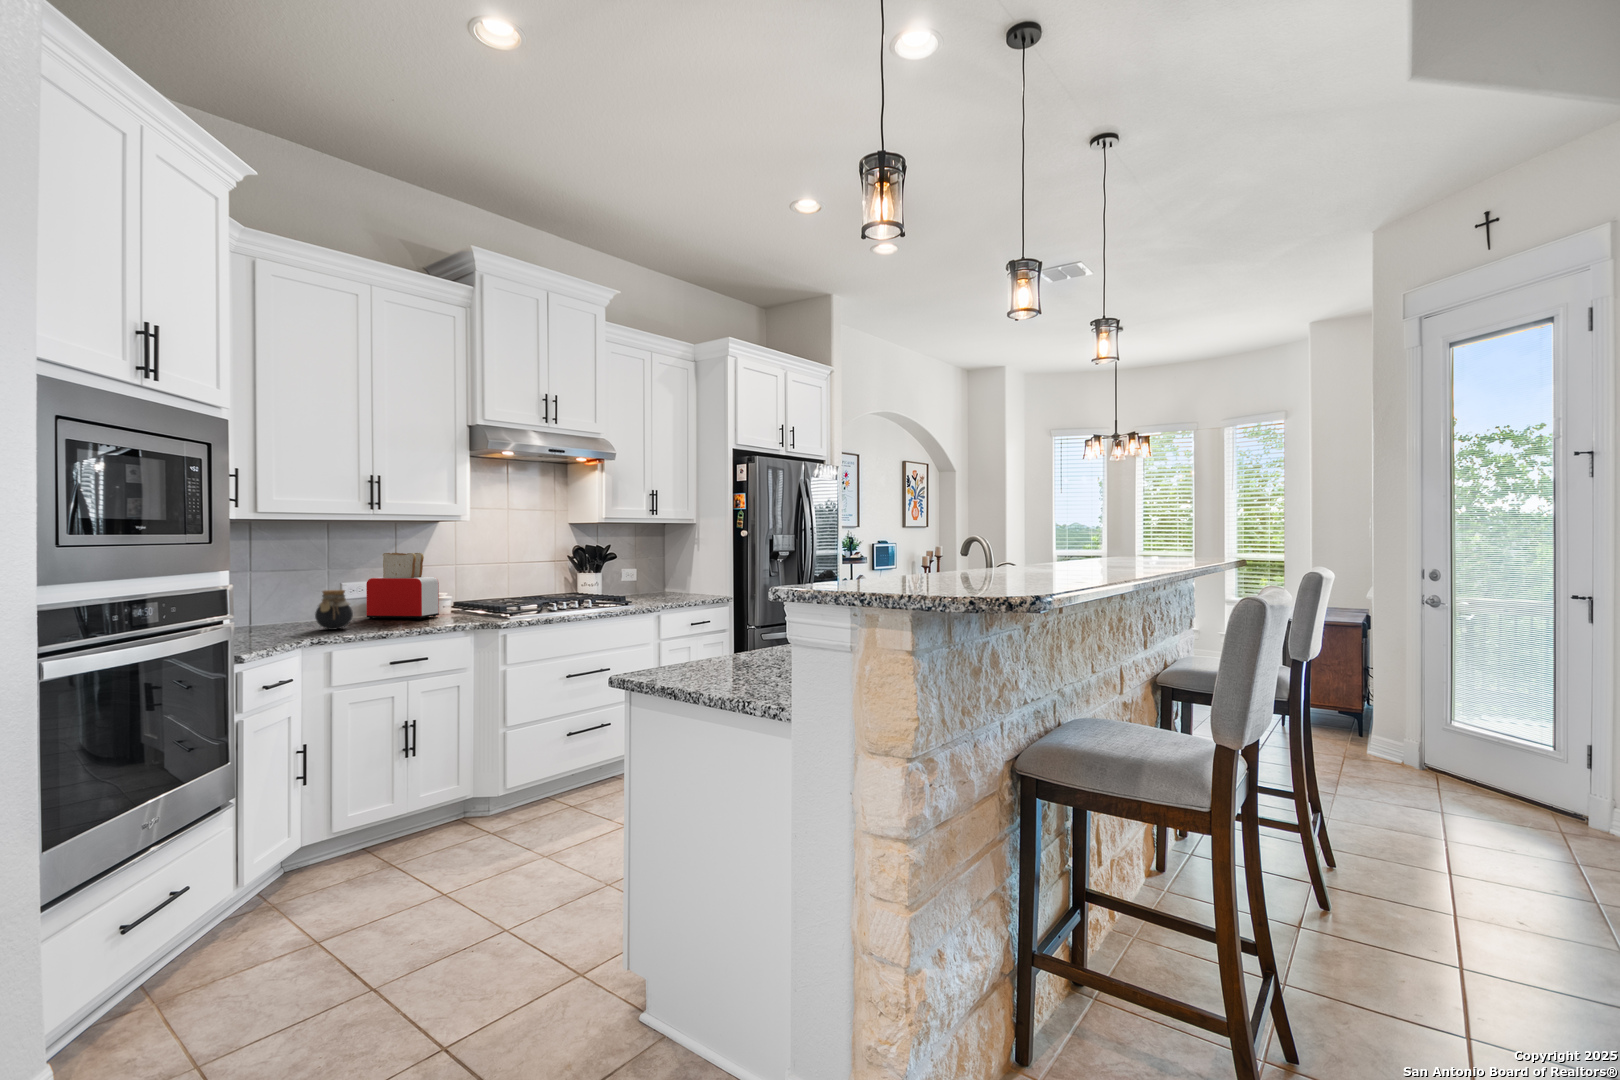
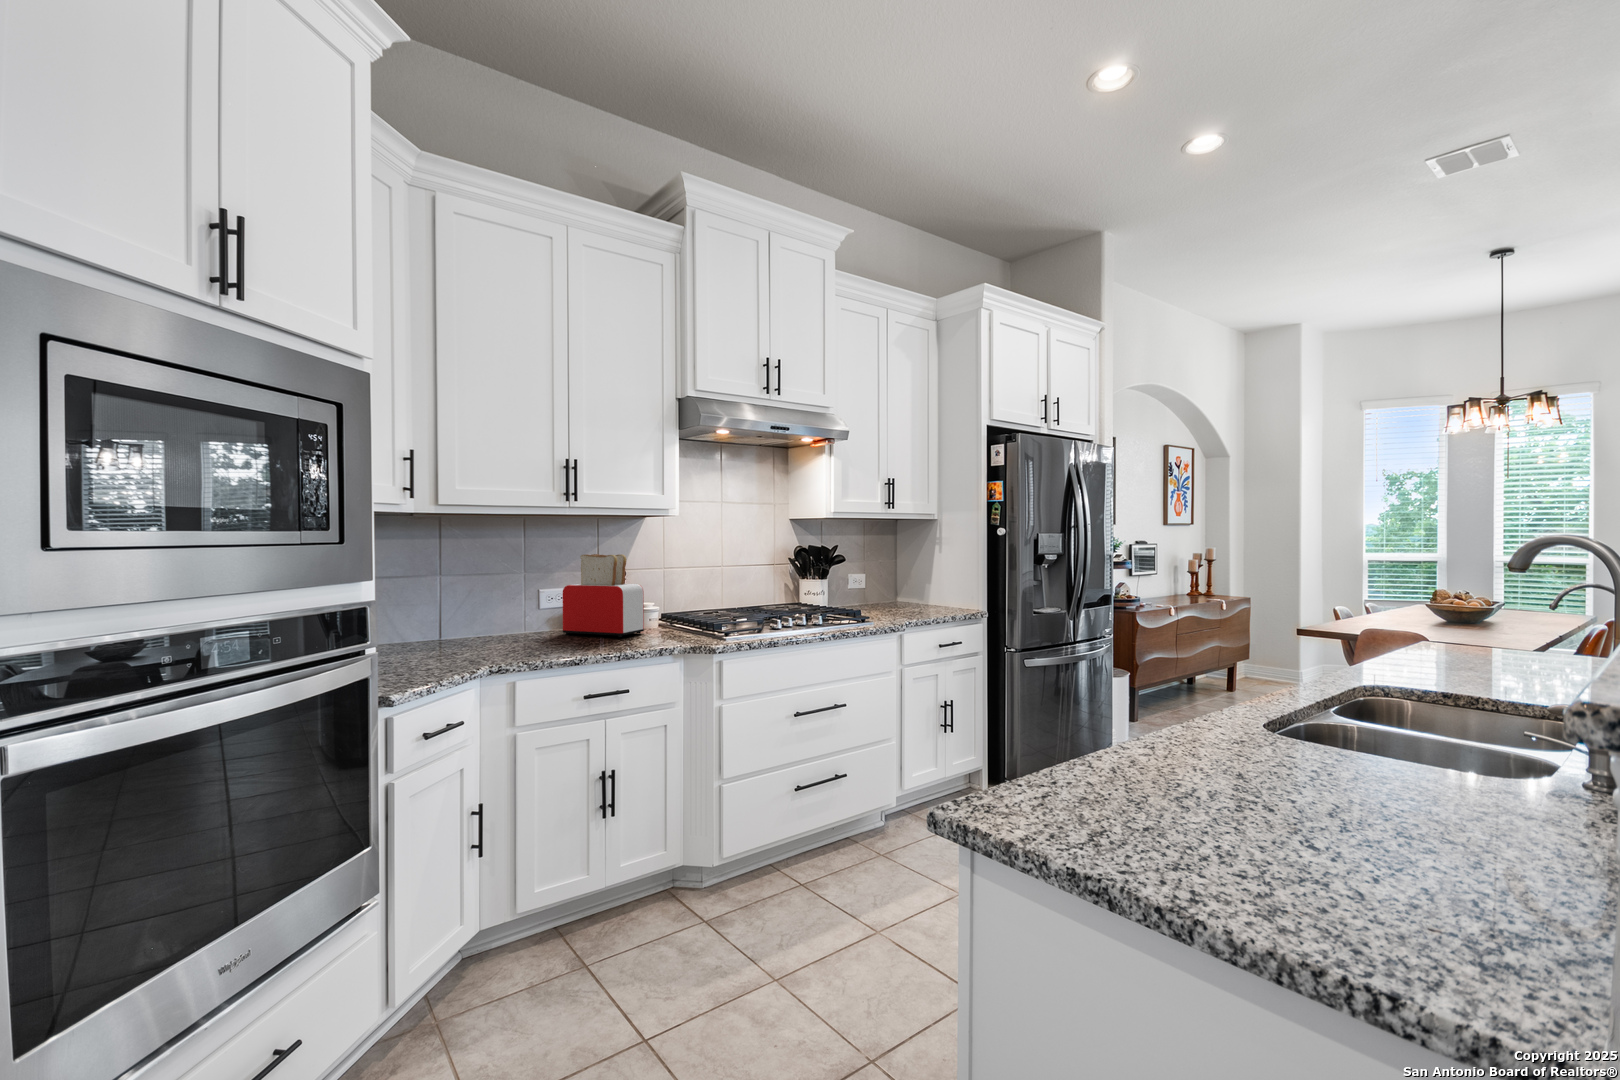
jar: present [315,590,353,630] -> none [498,600,541,651]

